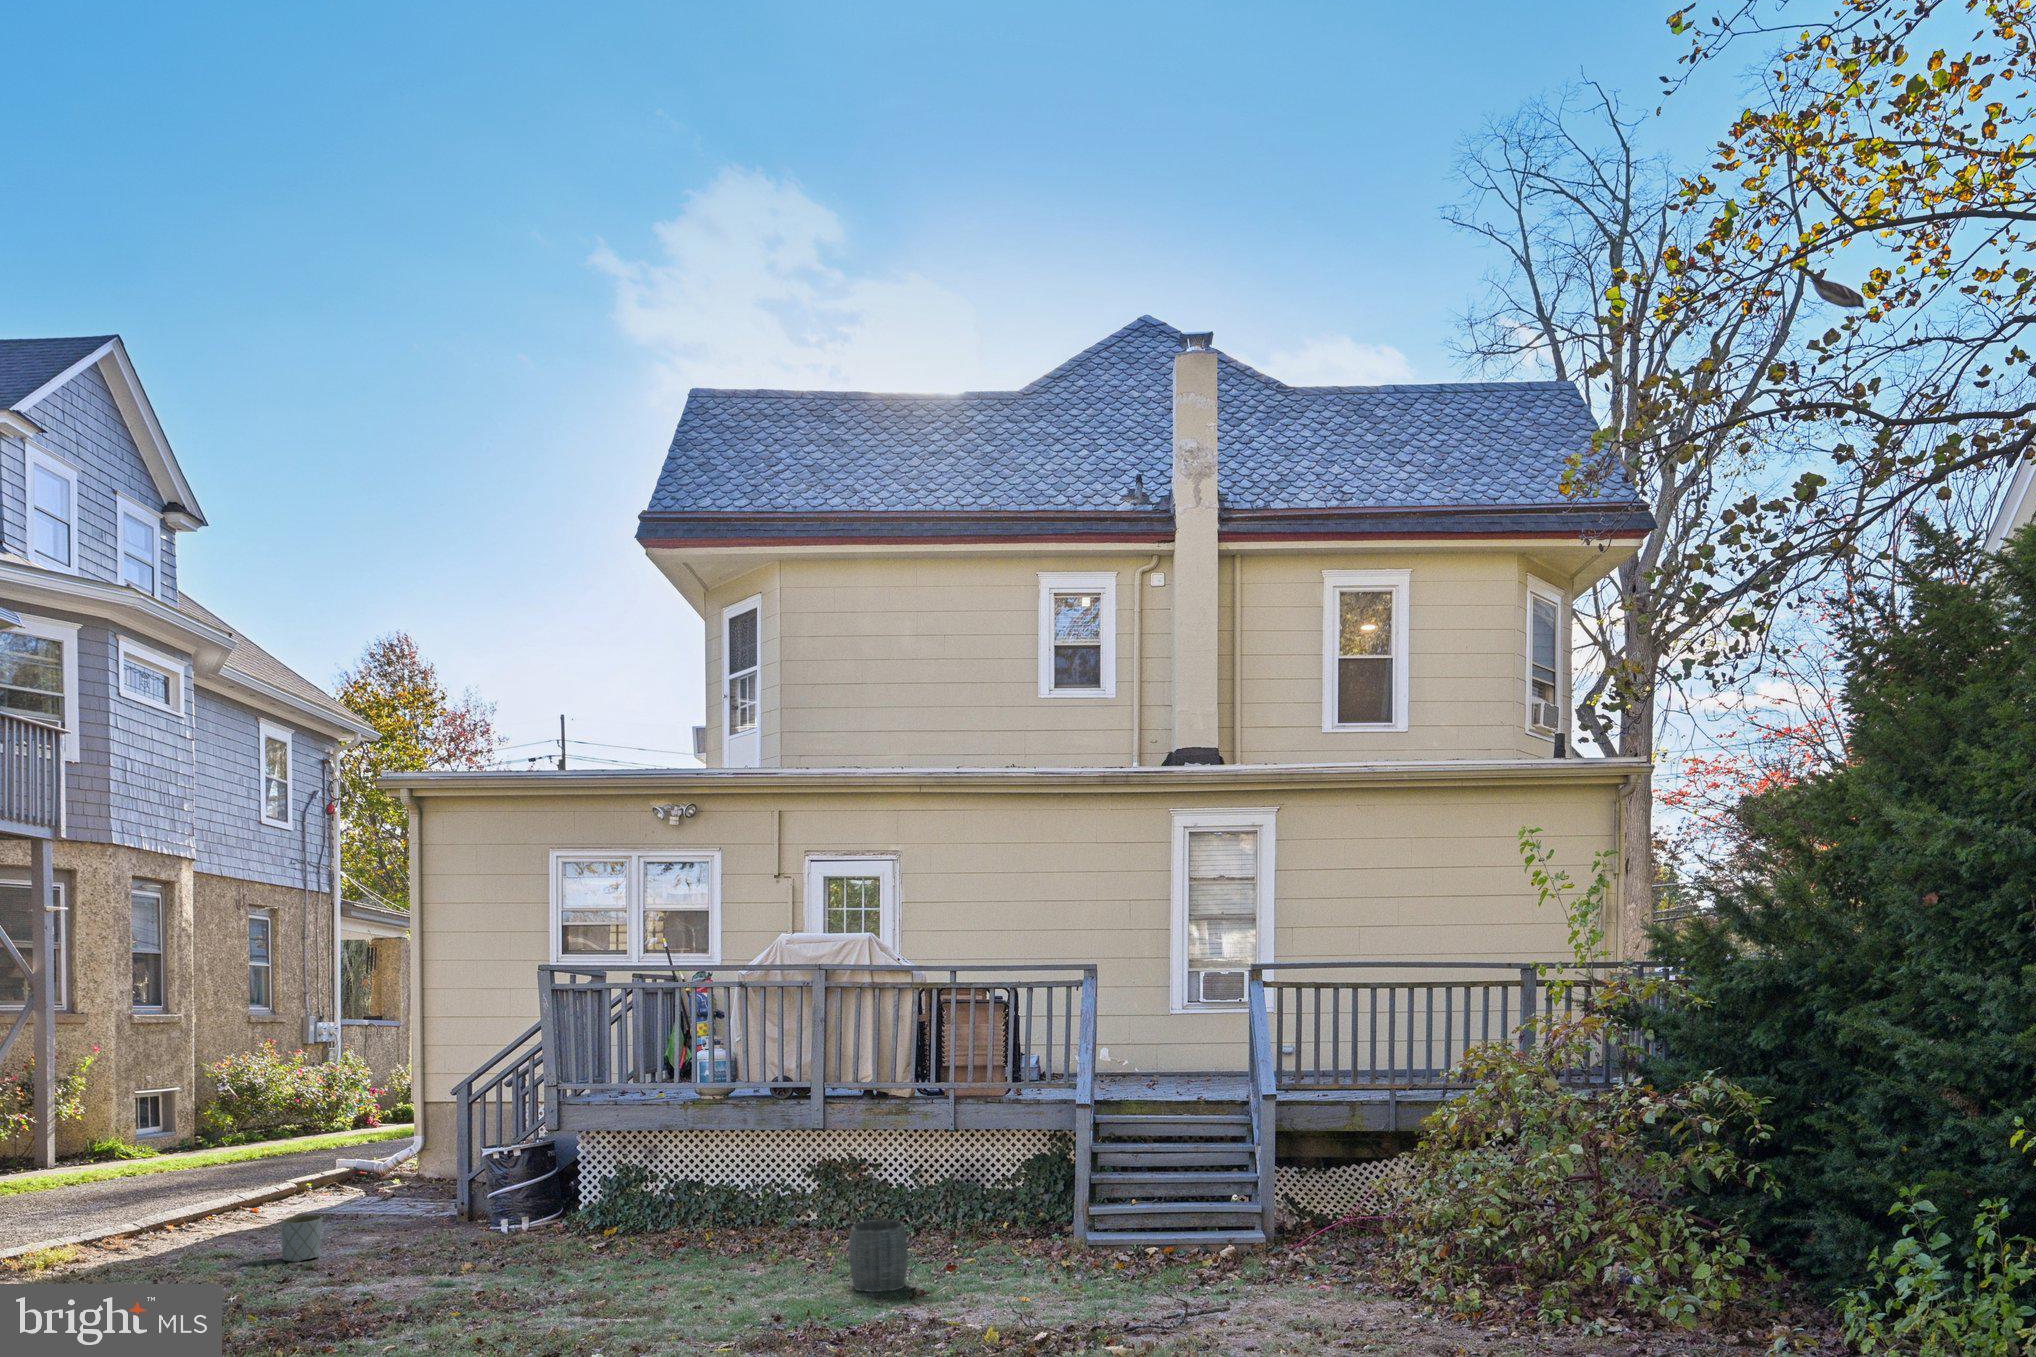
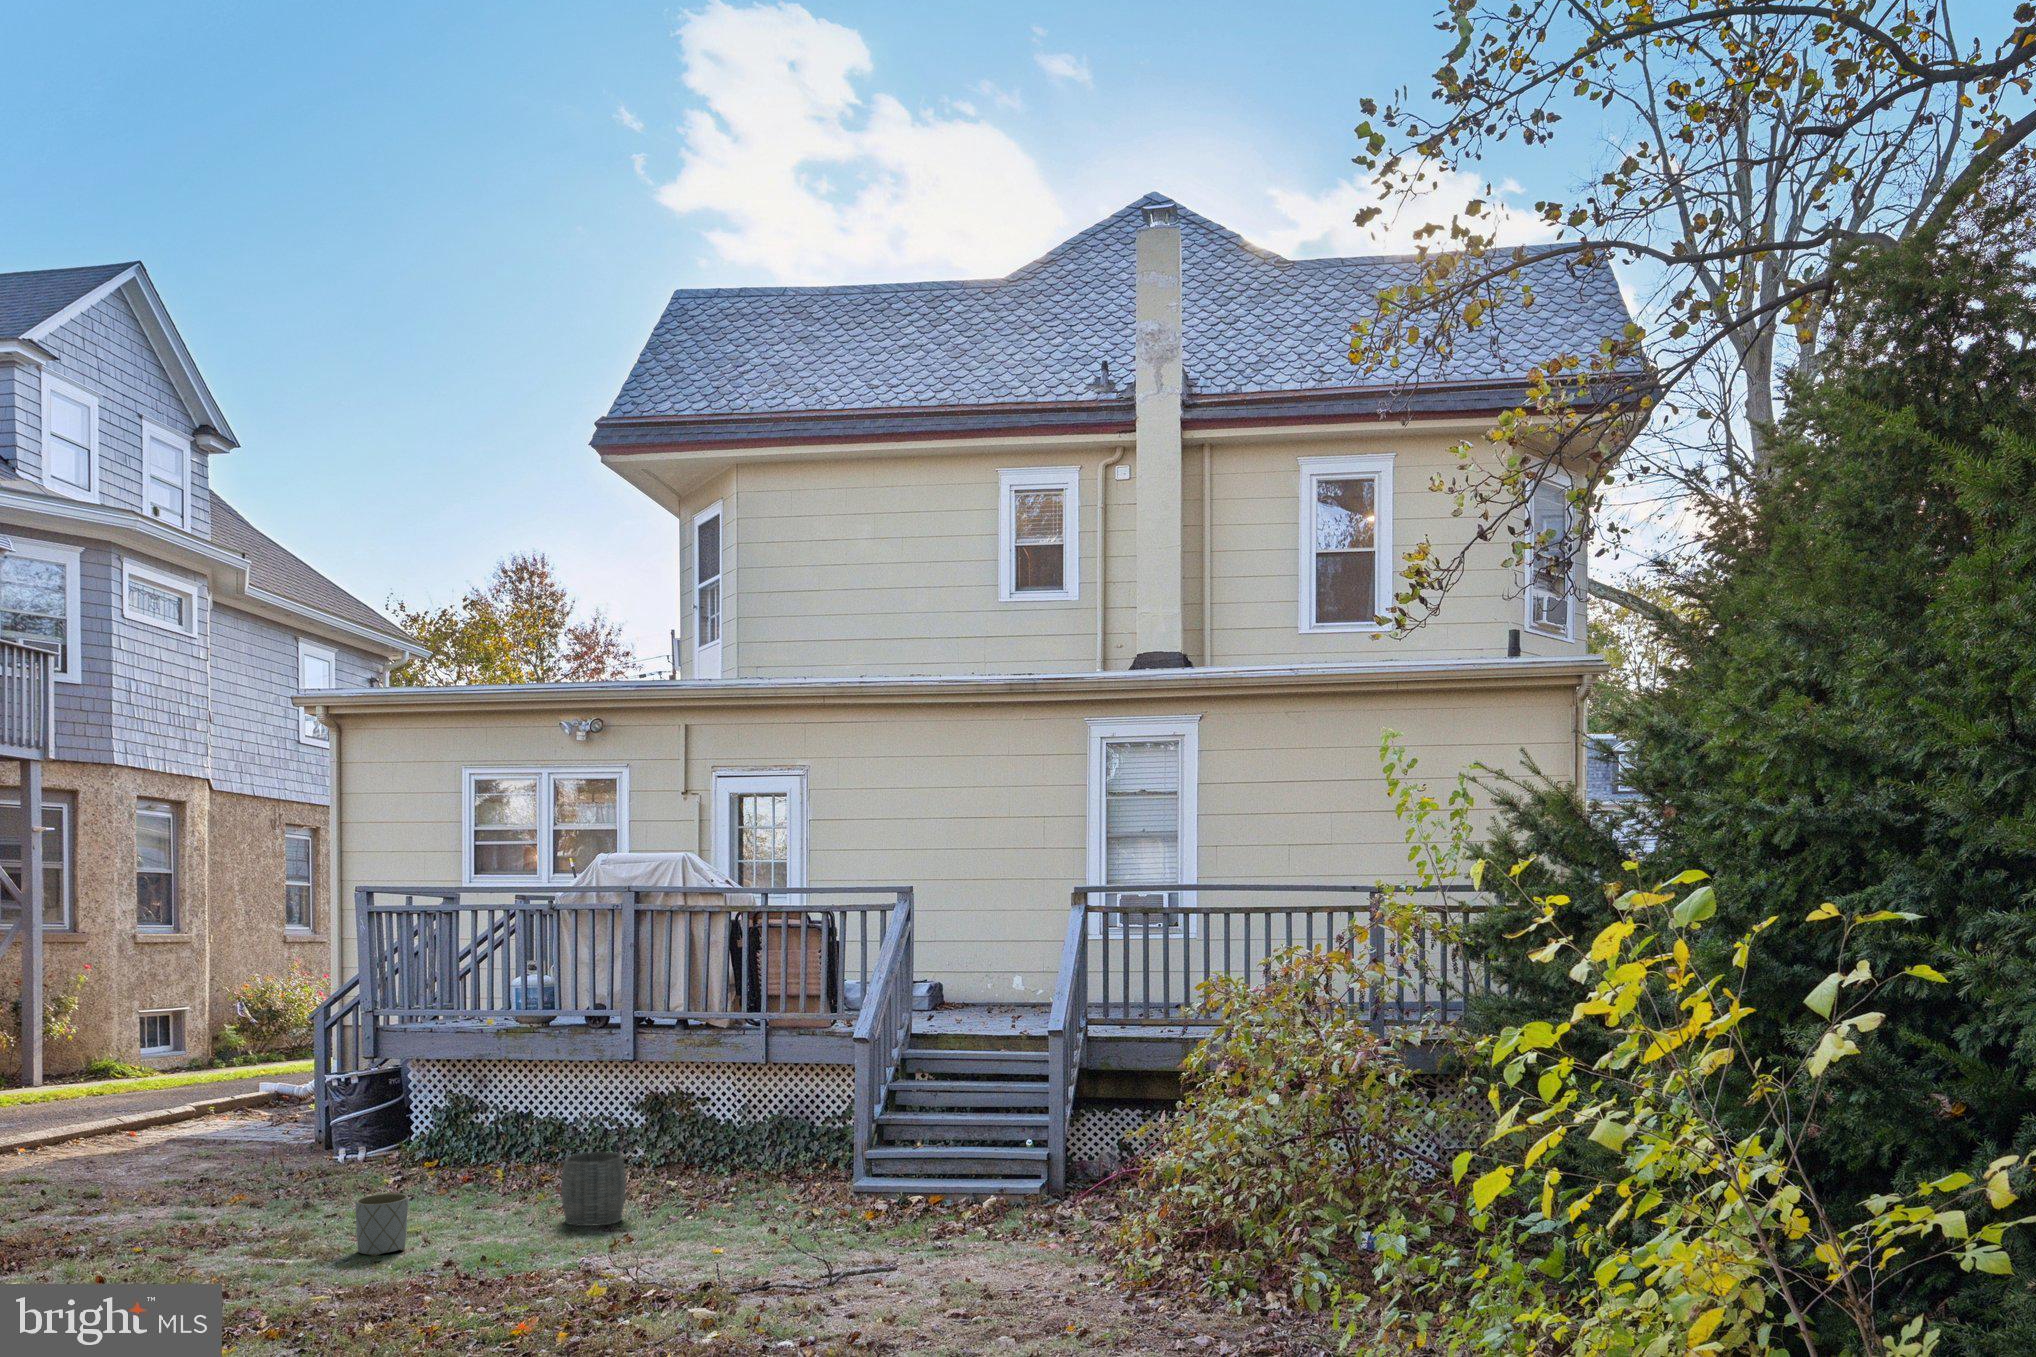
planter: present [281,1215,322,1262] -> present [355,1193,408,1256]

